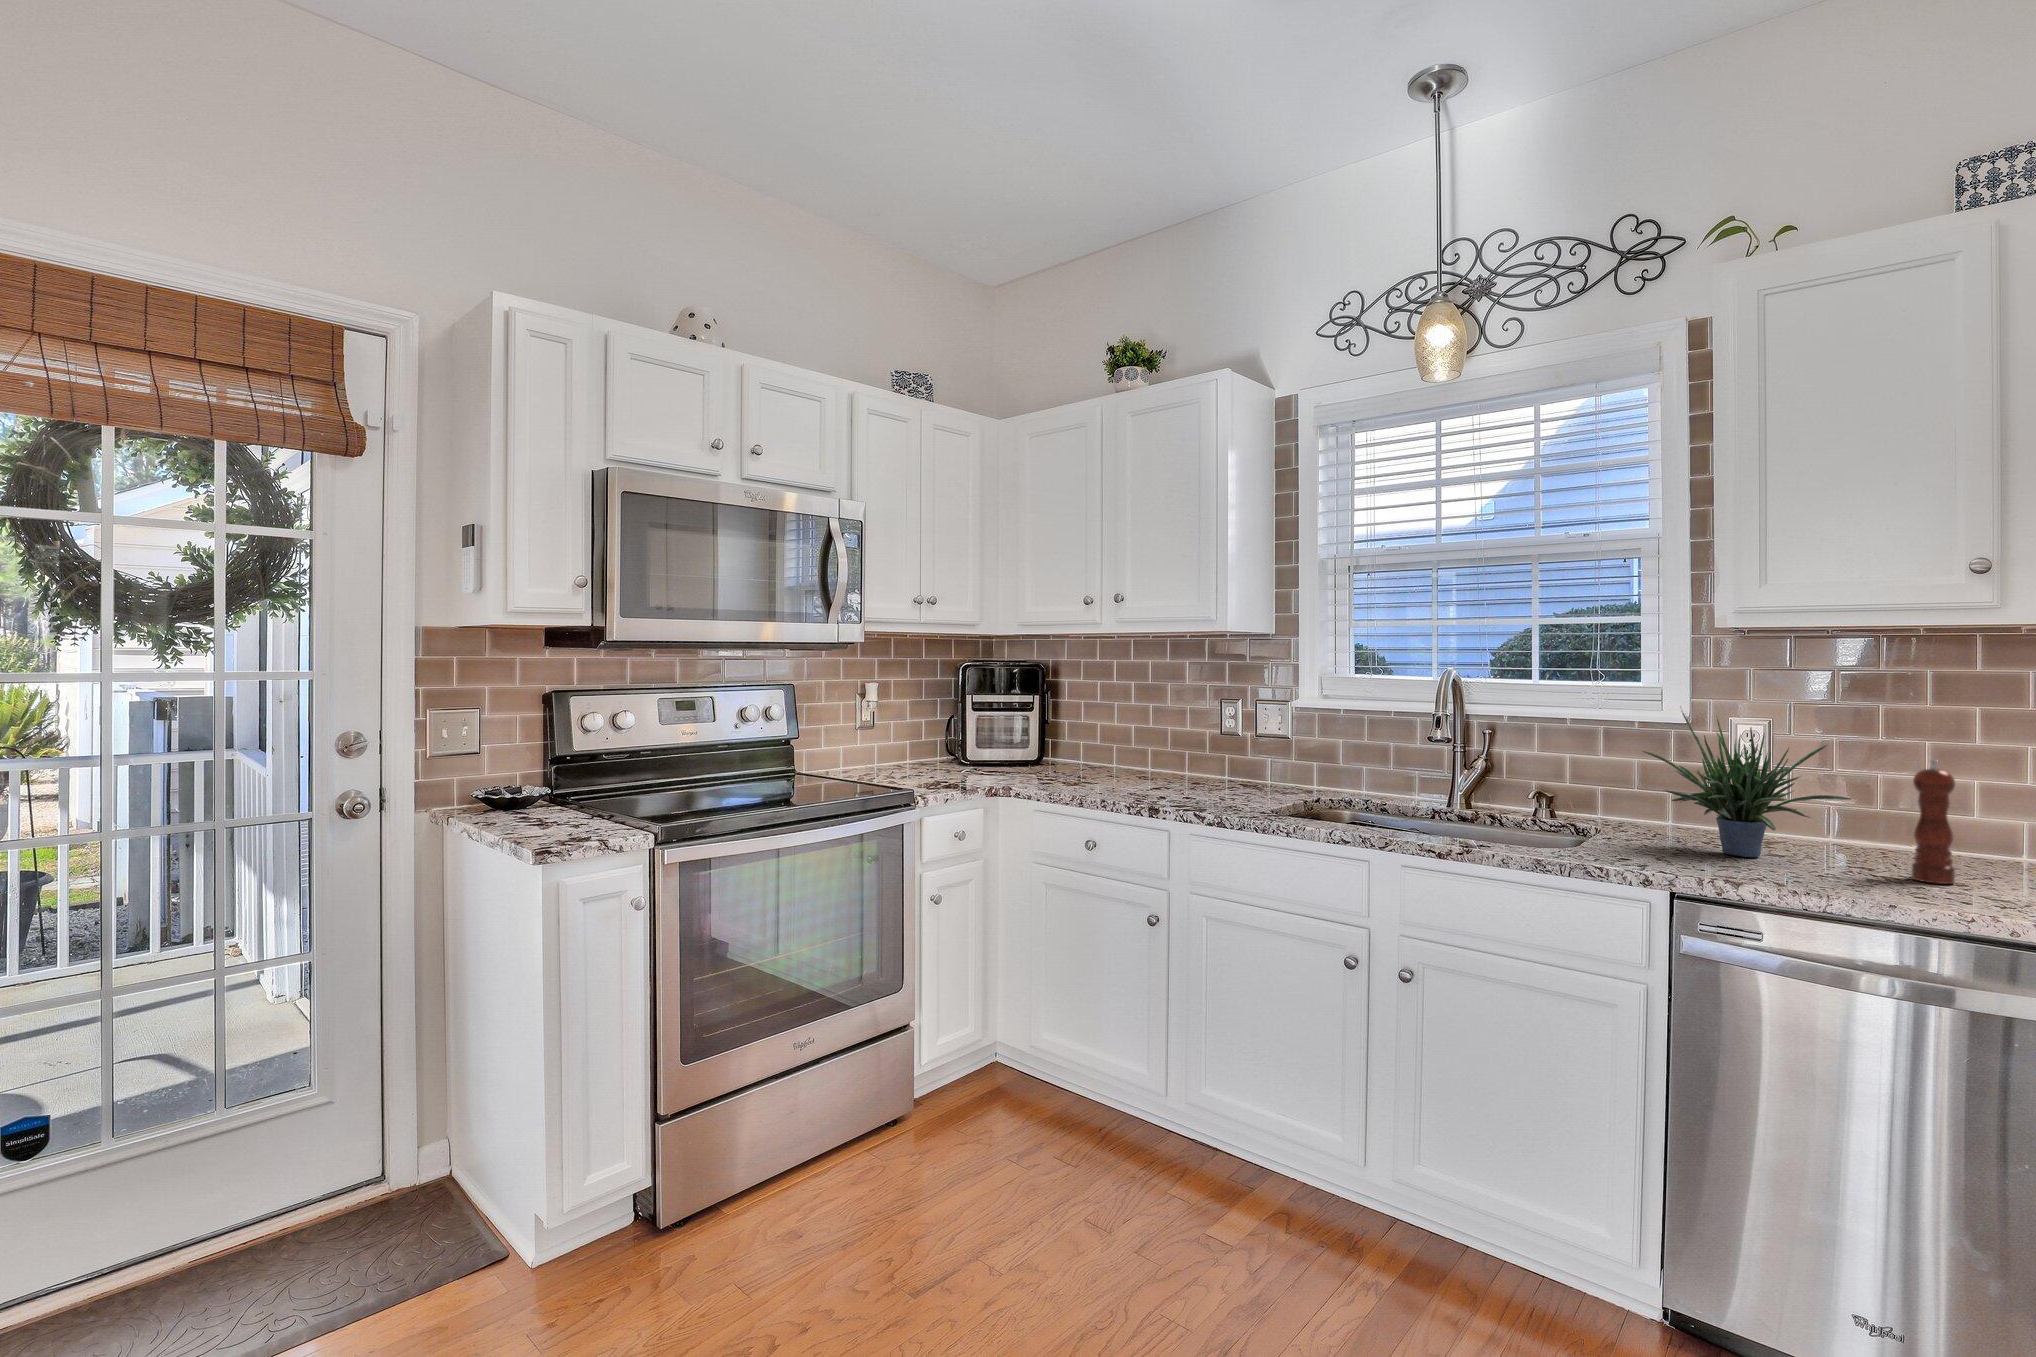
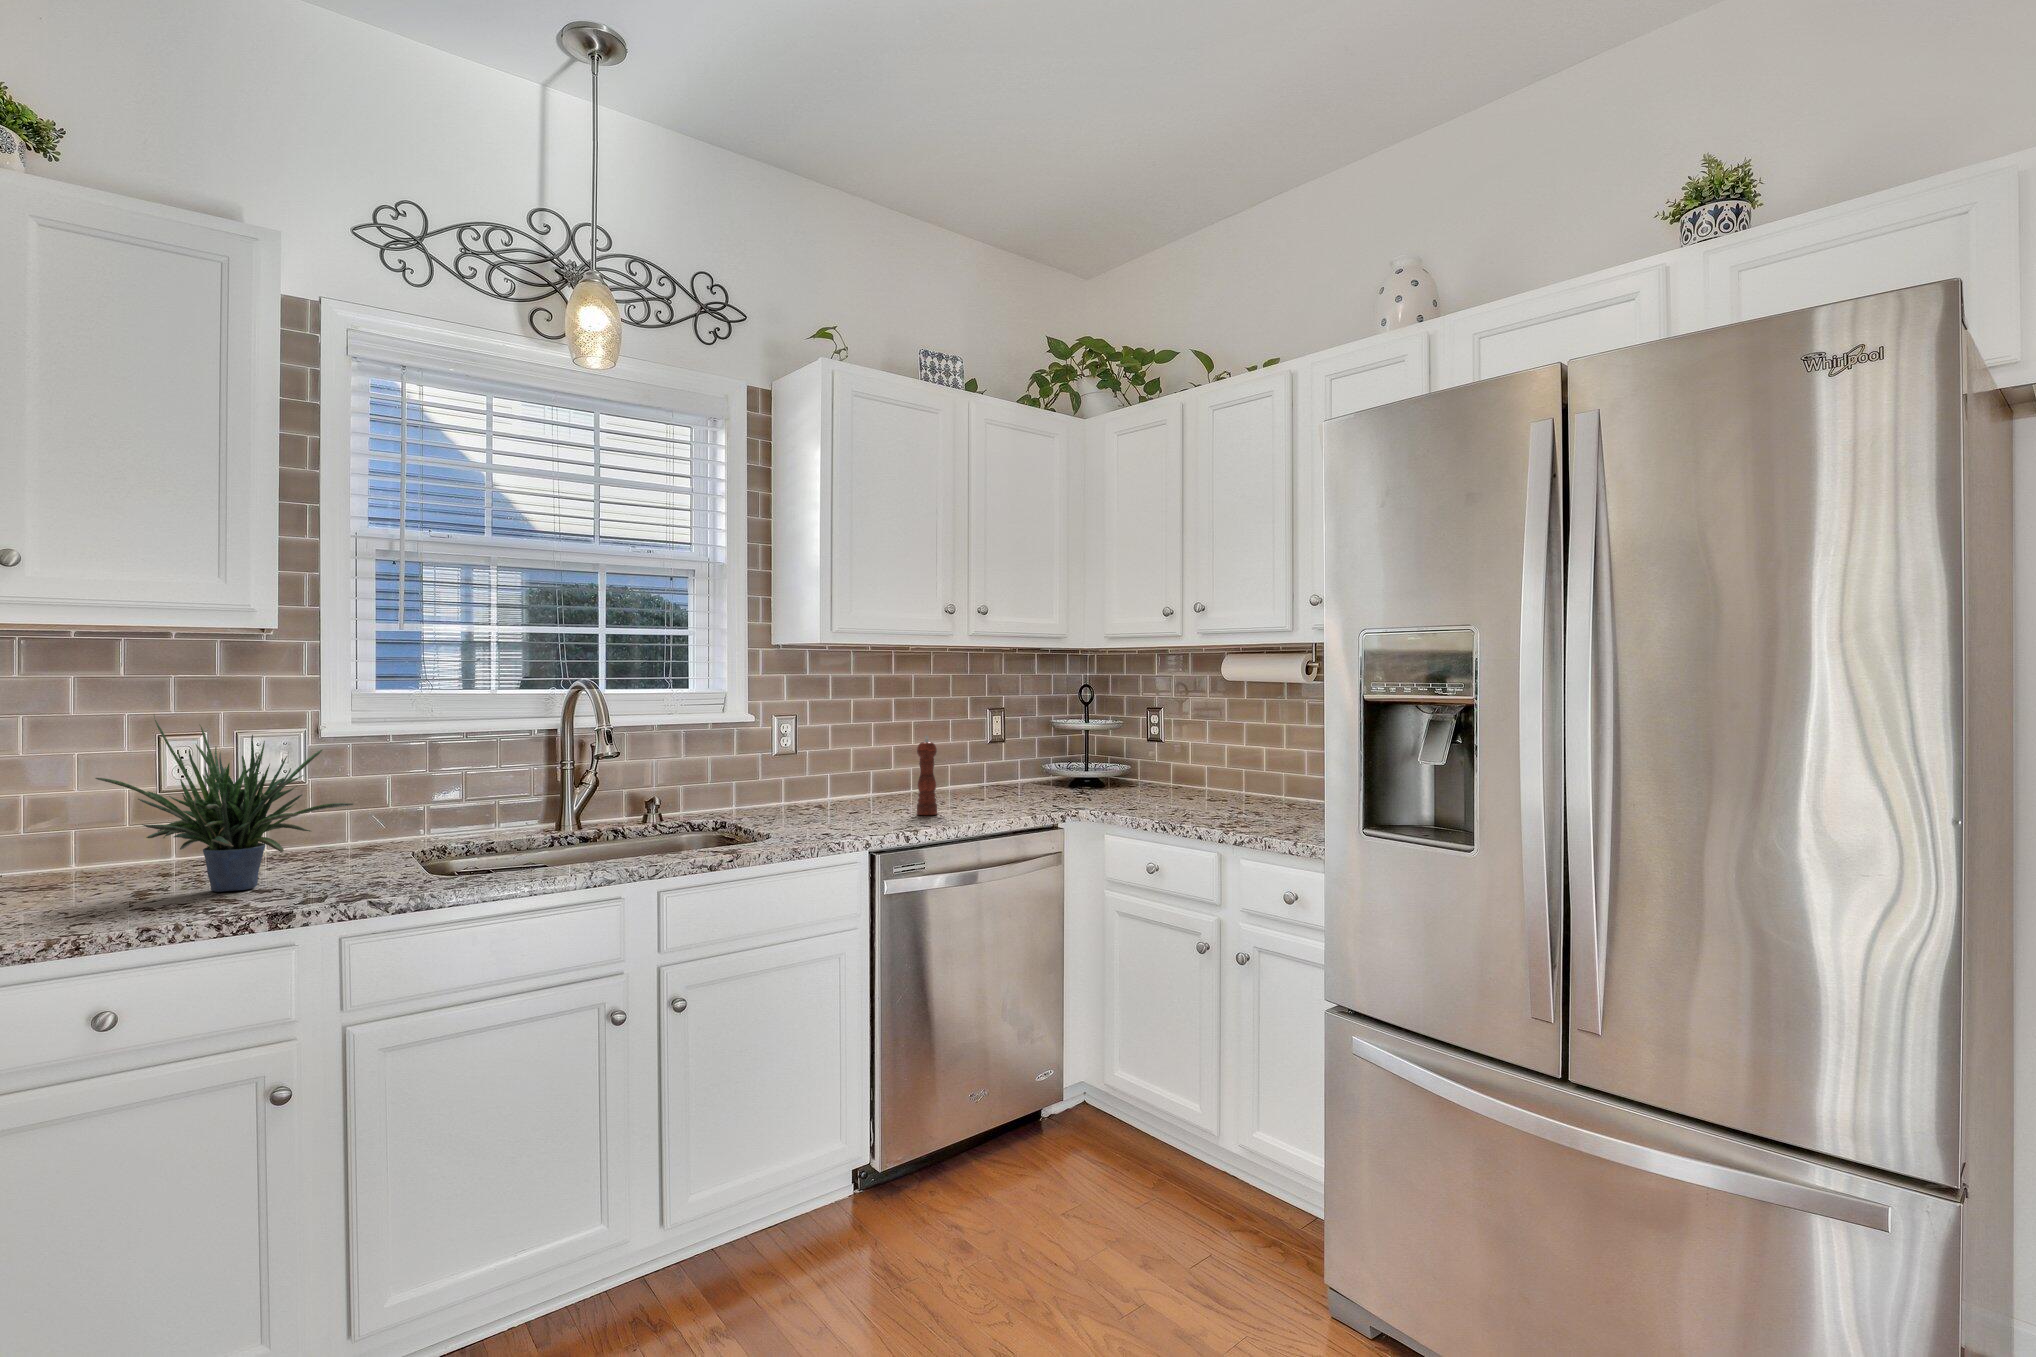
potted plant: present [1643,710,1852,857] -> present [96,715,354,892]

